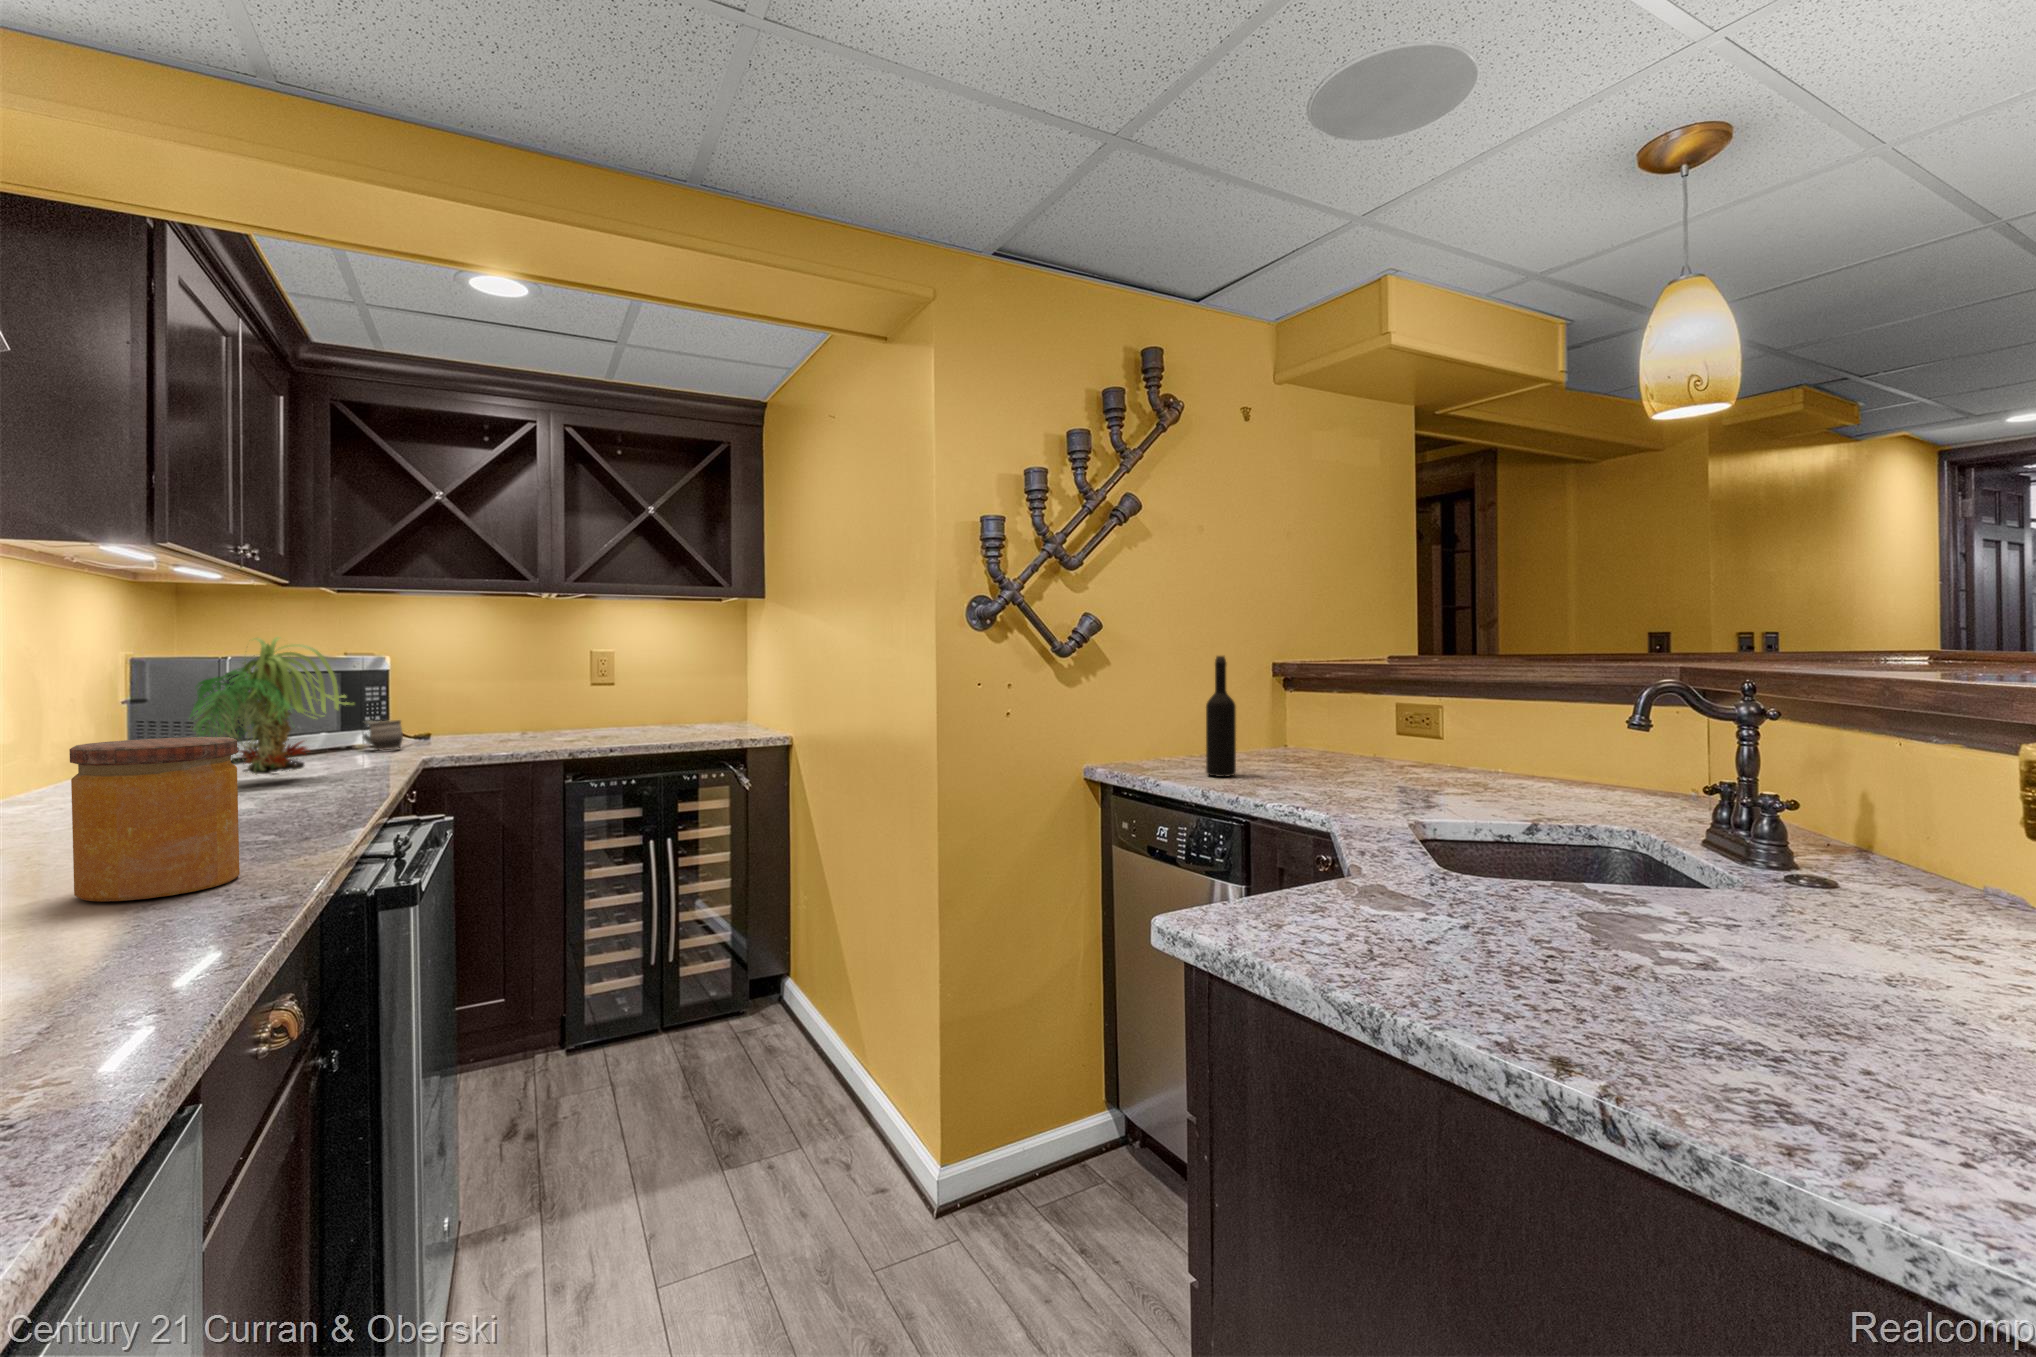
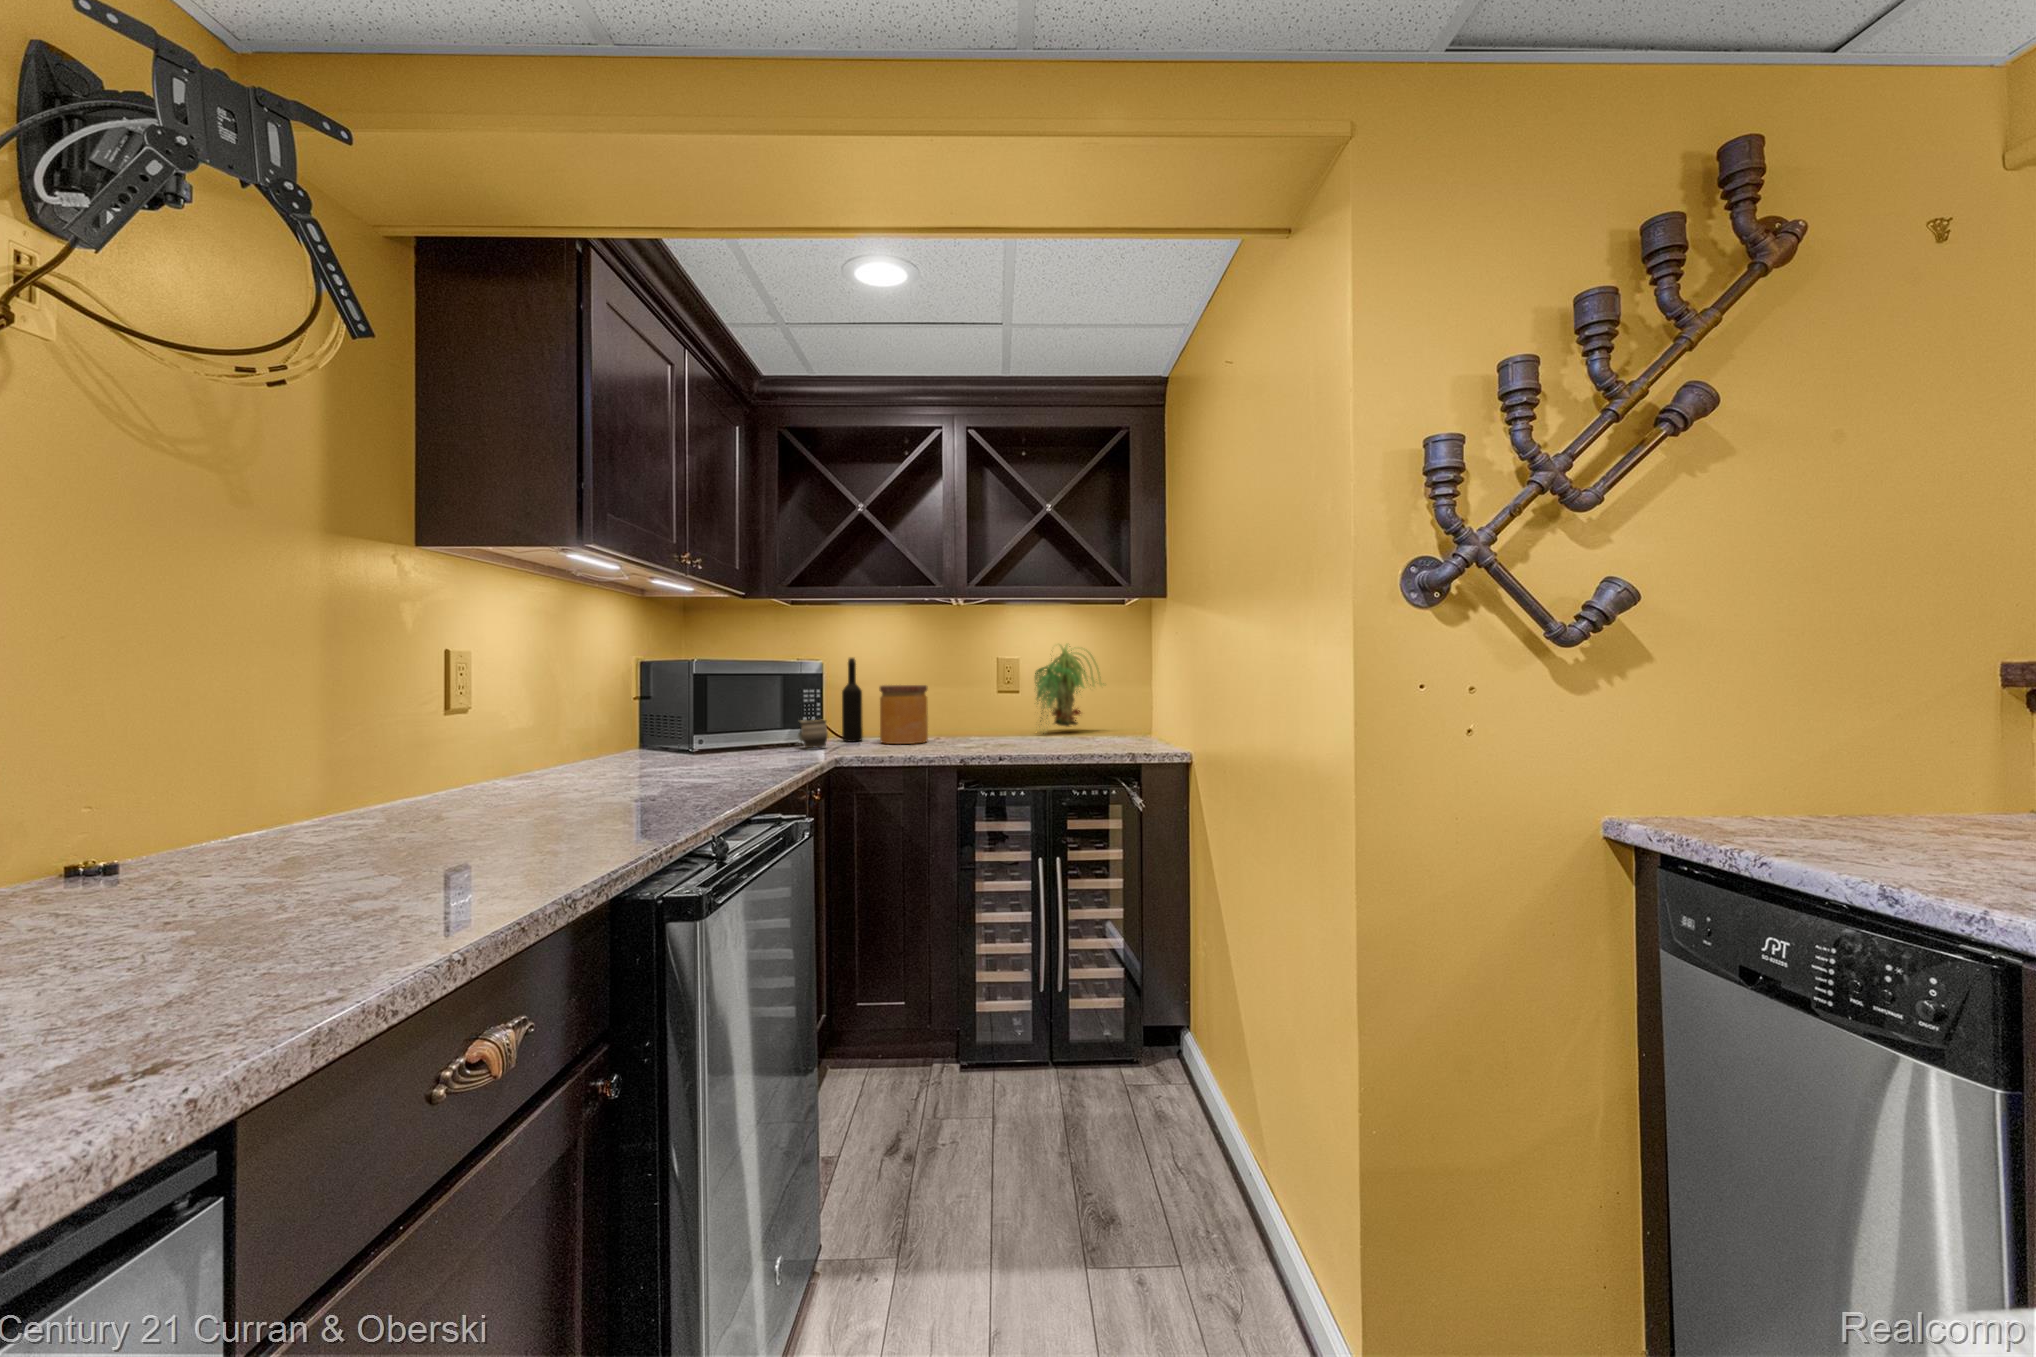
plant: present [190,637,353,775] -> present [1035,644,1102,733]
wine bottle: present [1206,656,1236,777] -> present [842,658,863,741]
jar: present [69,737,240,902] -> present [879,685,928,744]

